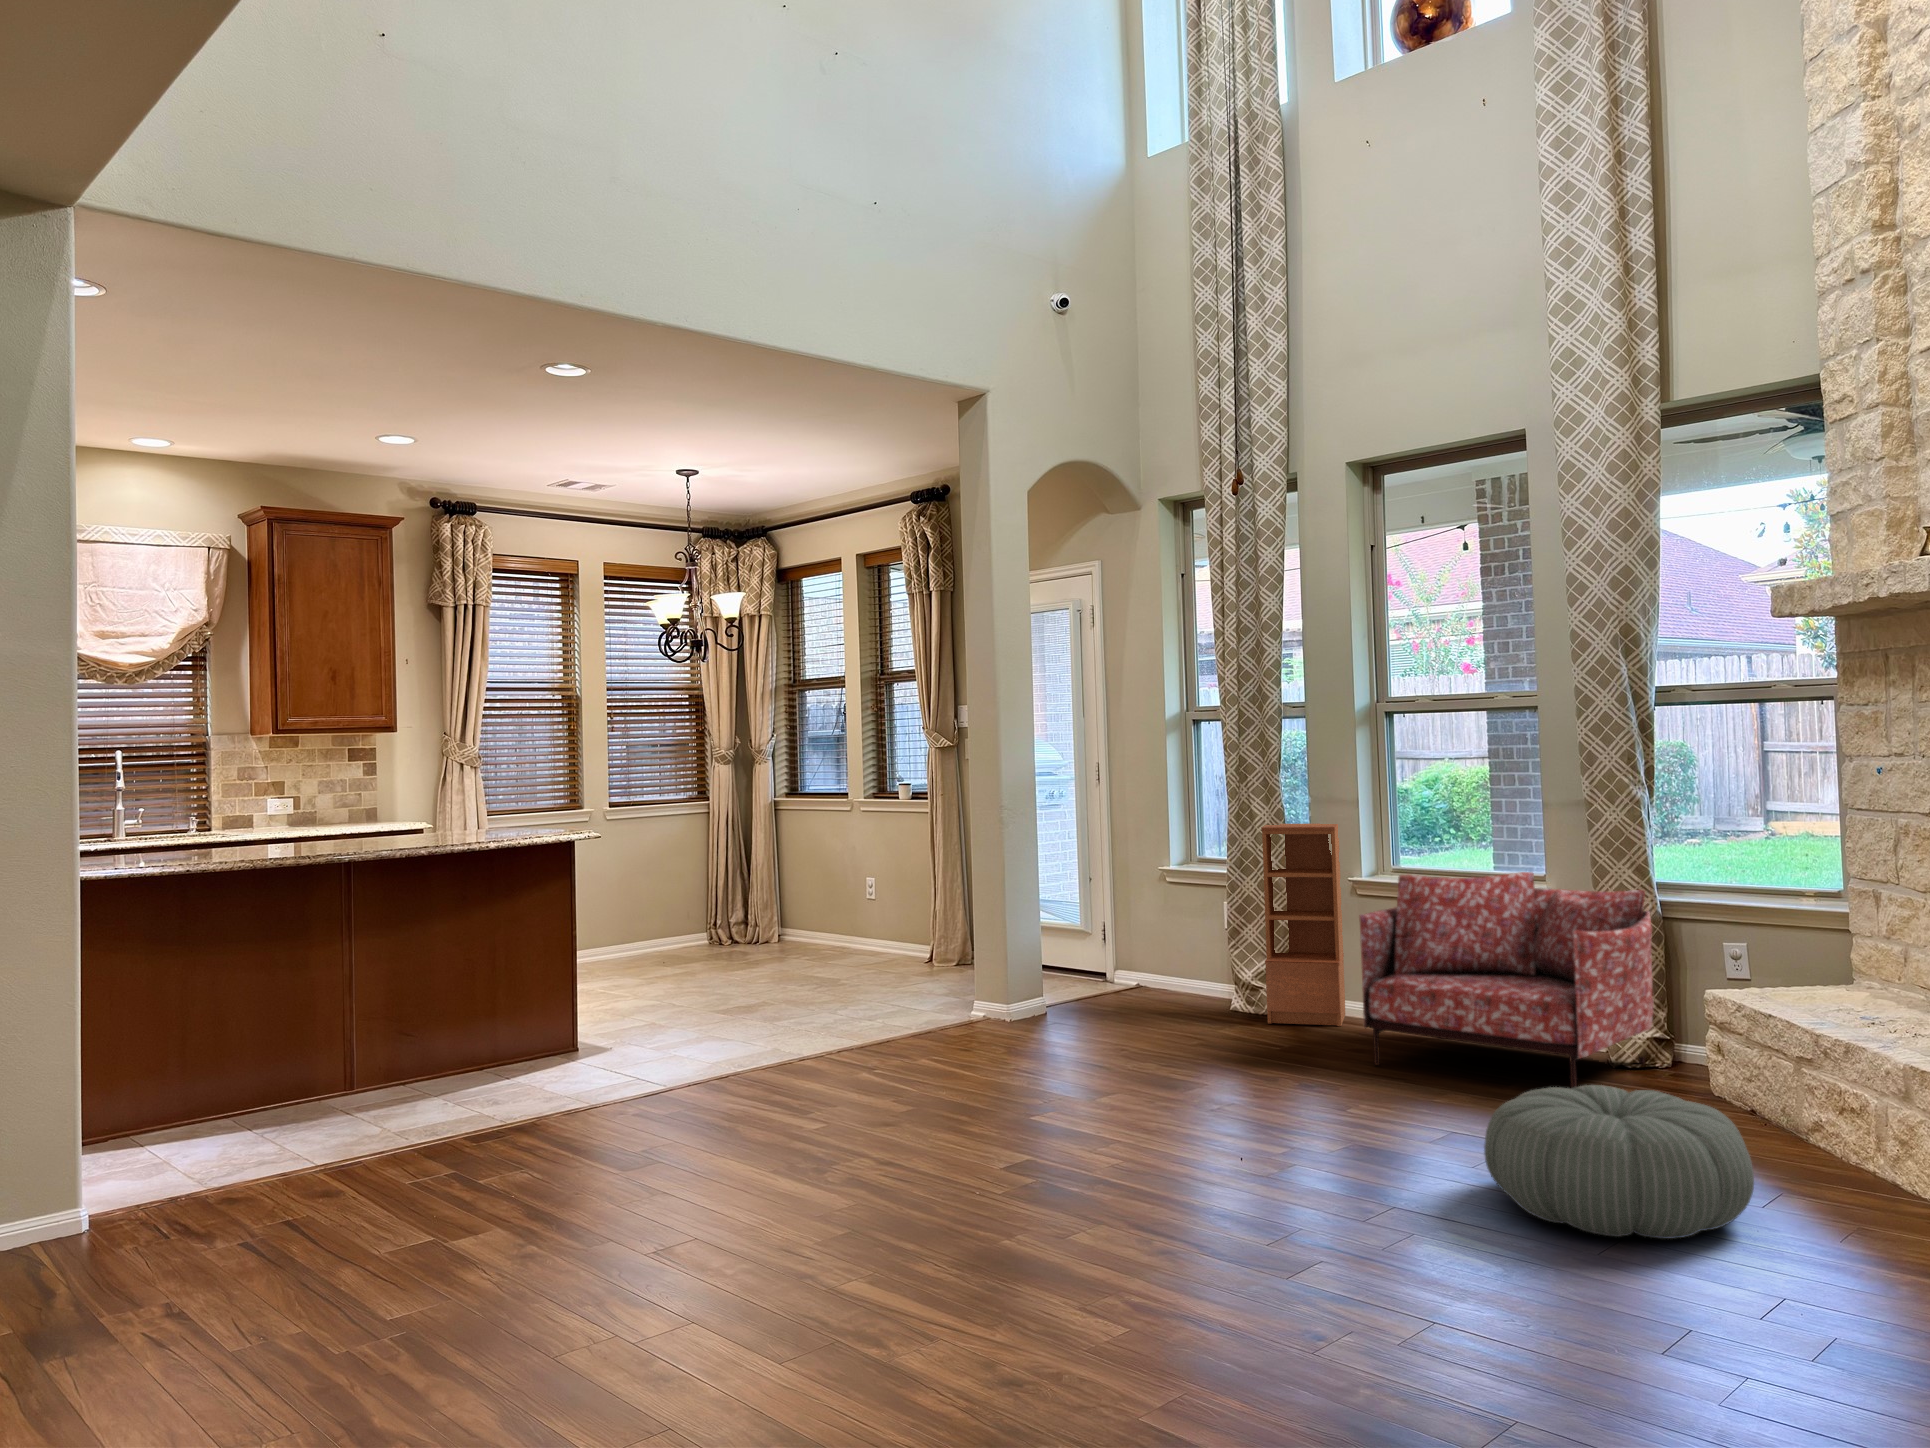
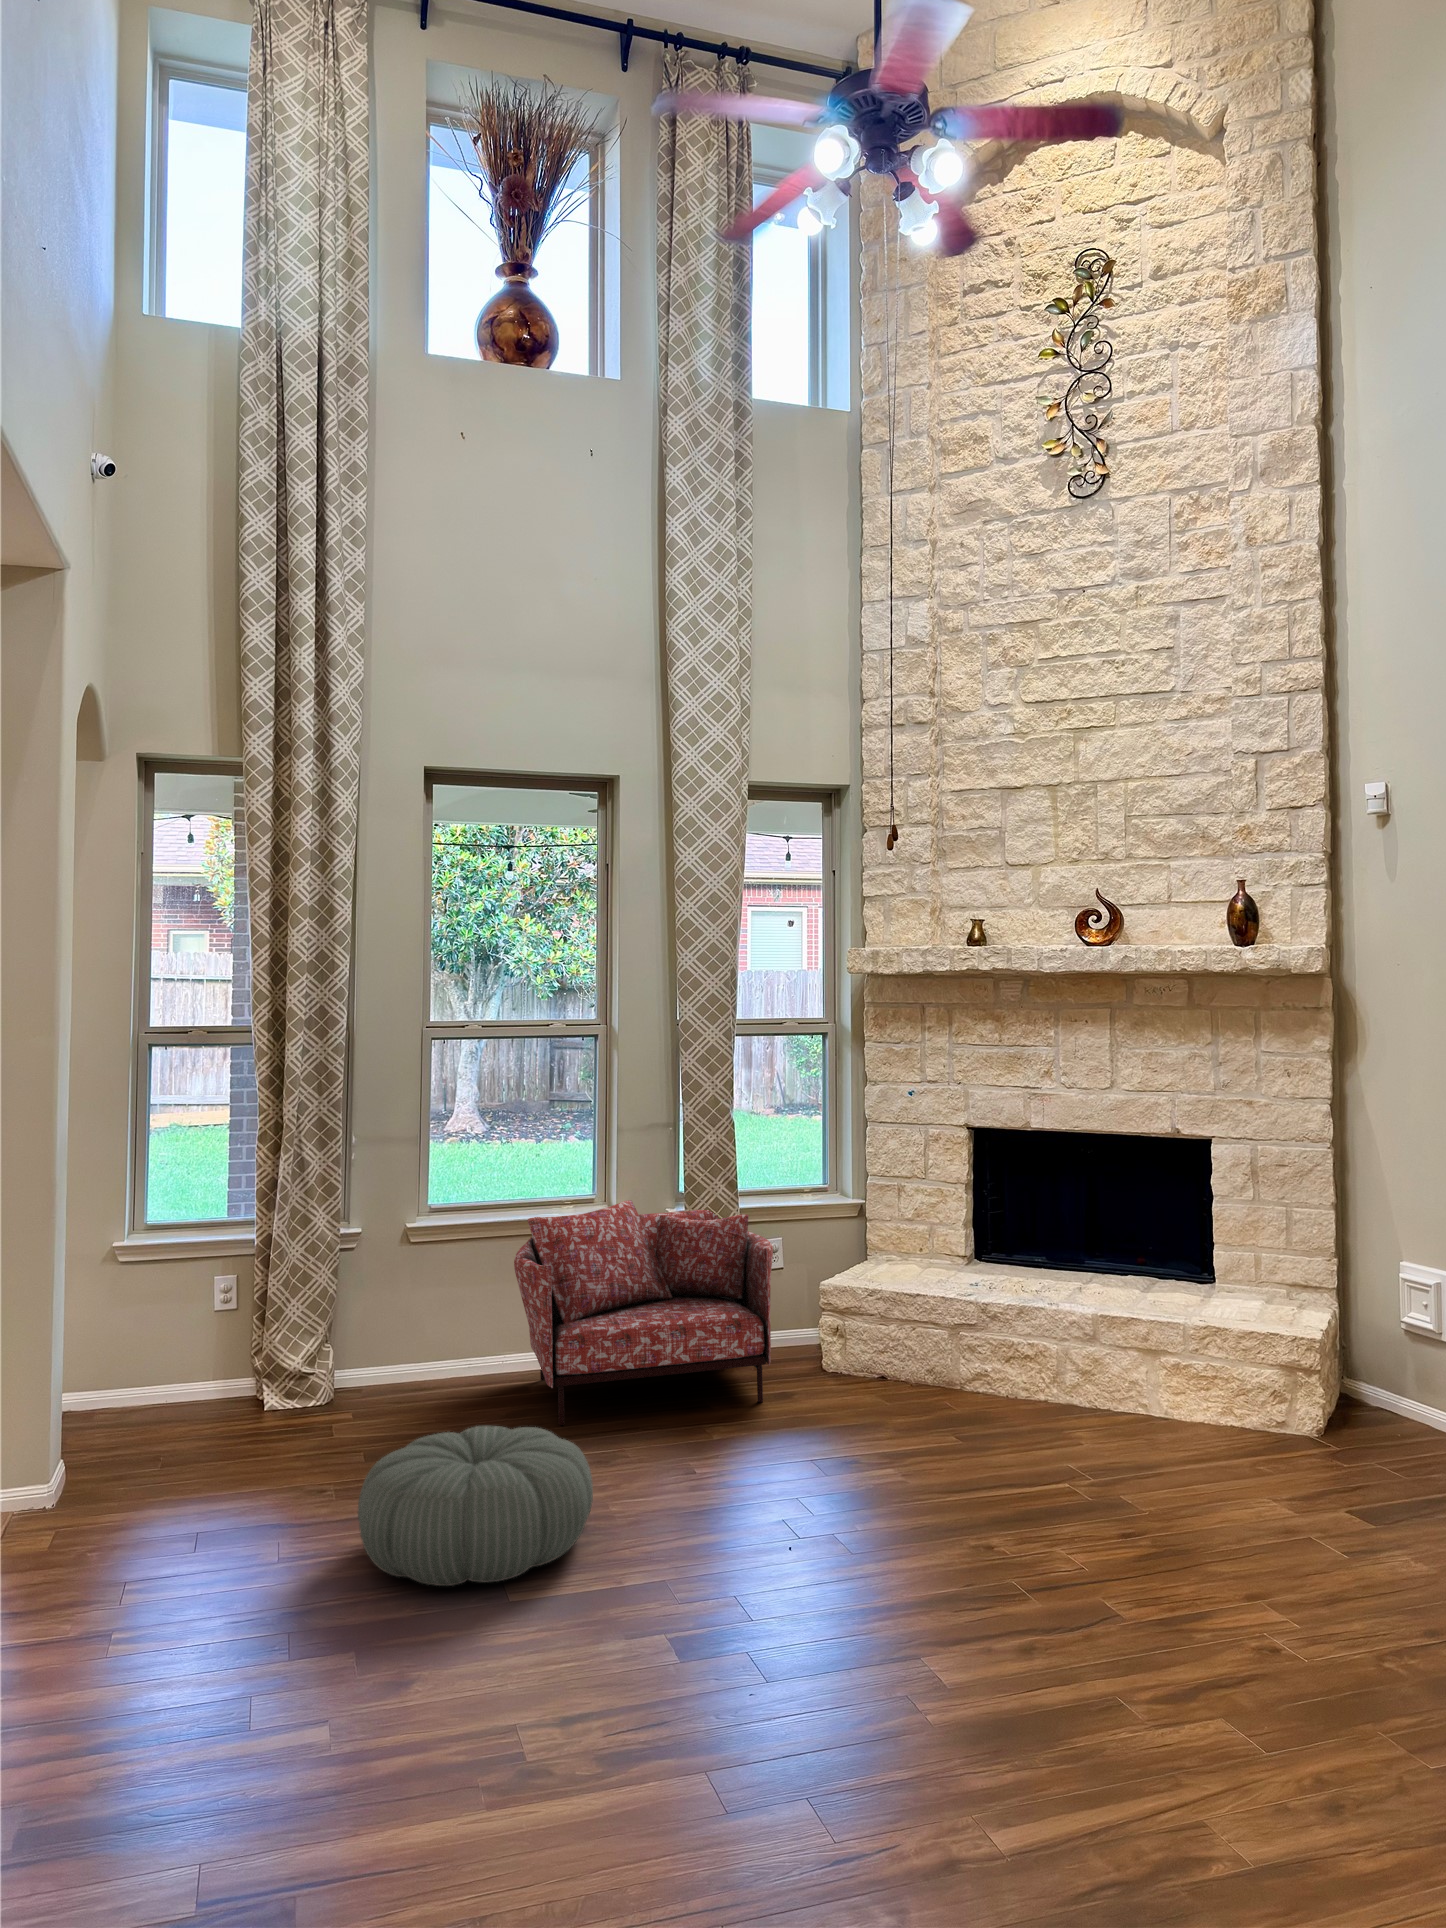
bookcase: present [1261,823,1345,1026] -> none [313,1171,421,1415]
pouf: present [1484,1085,1754,1239] -> present [358,1426,593,1586]

